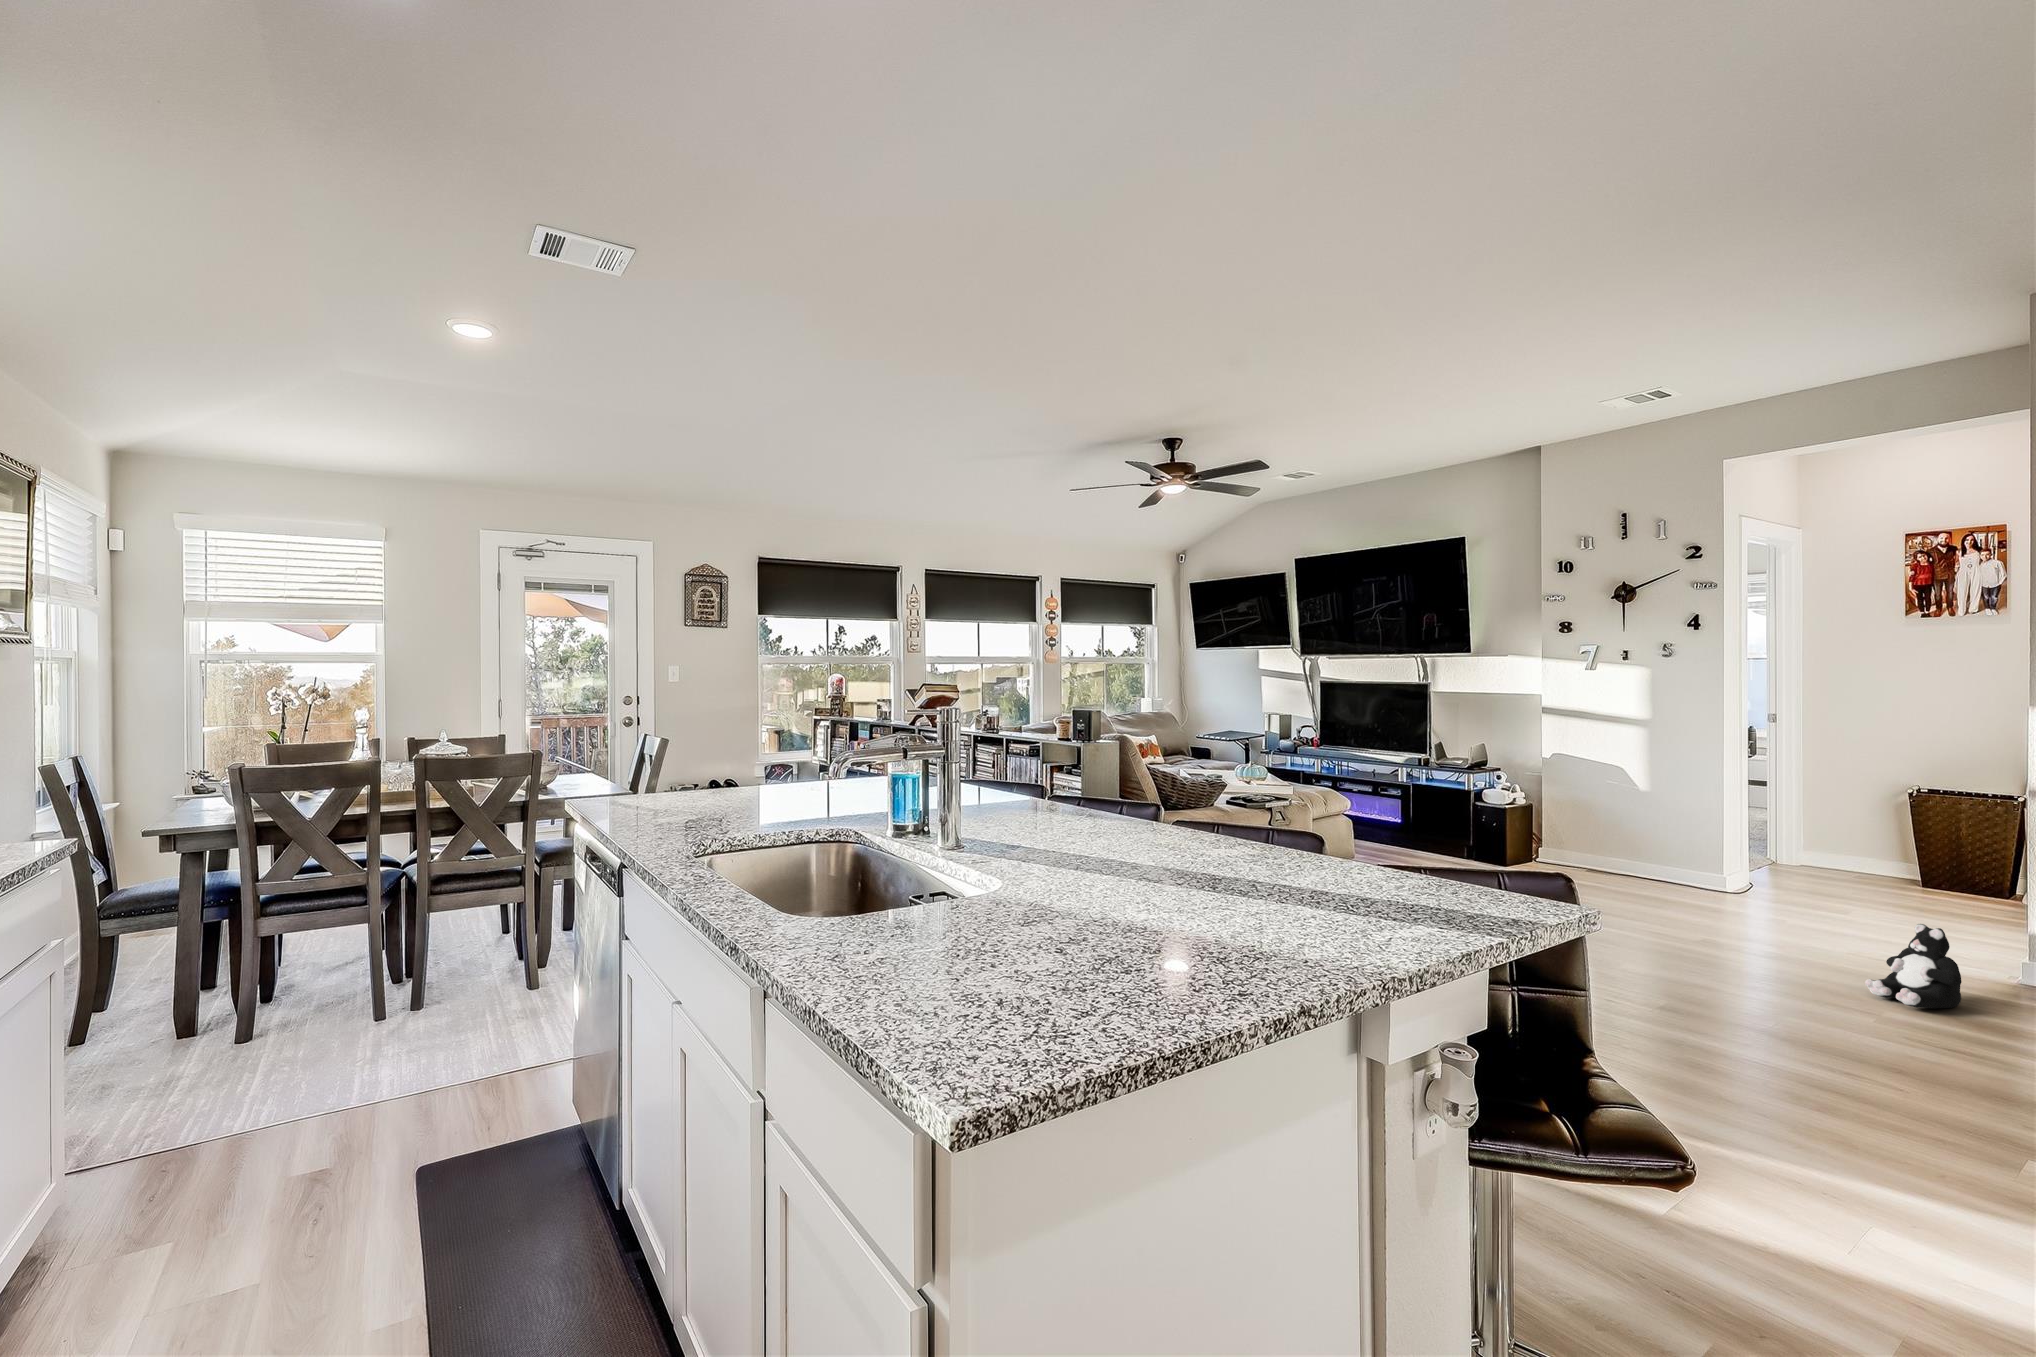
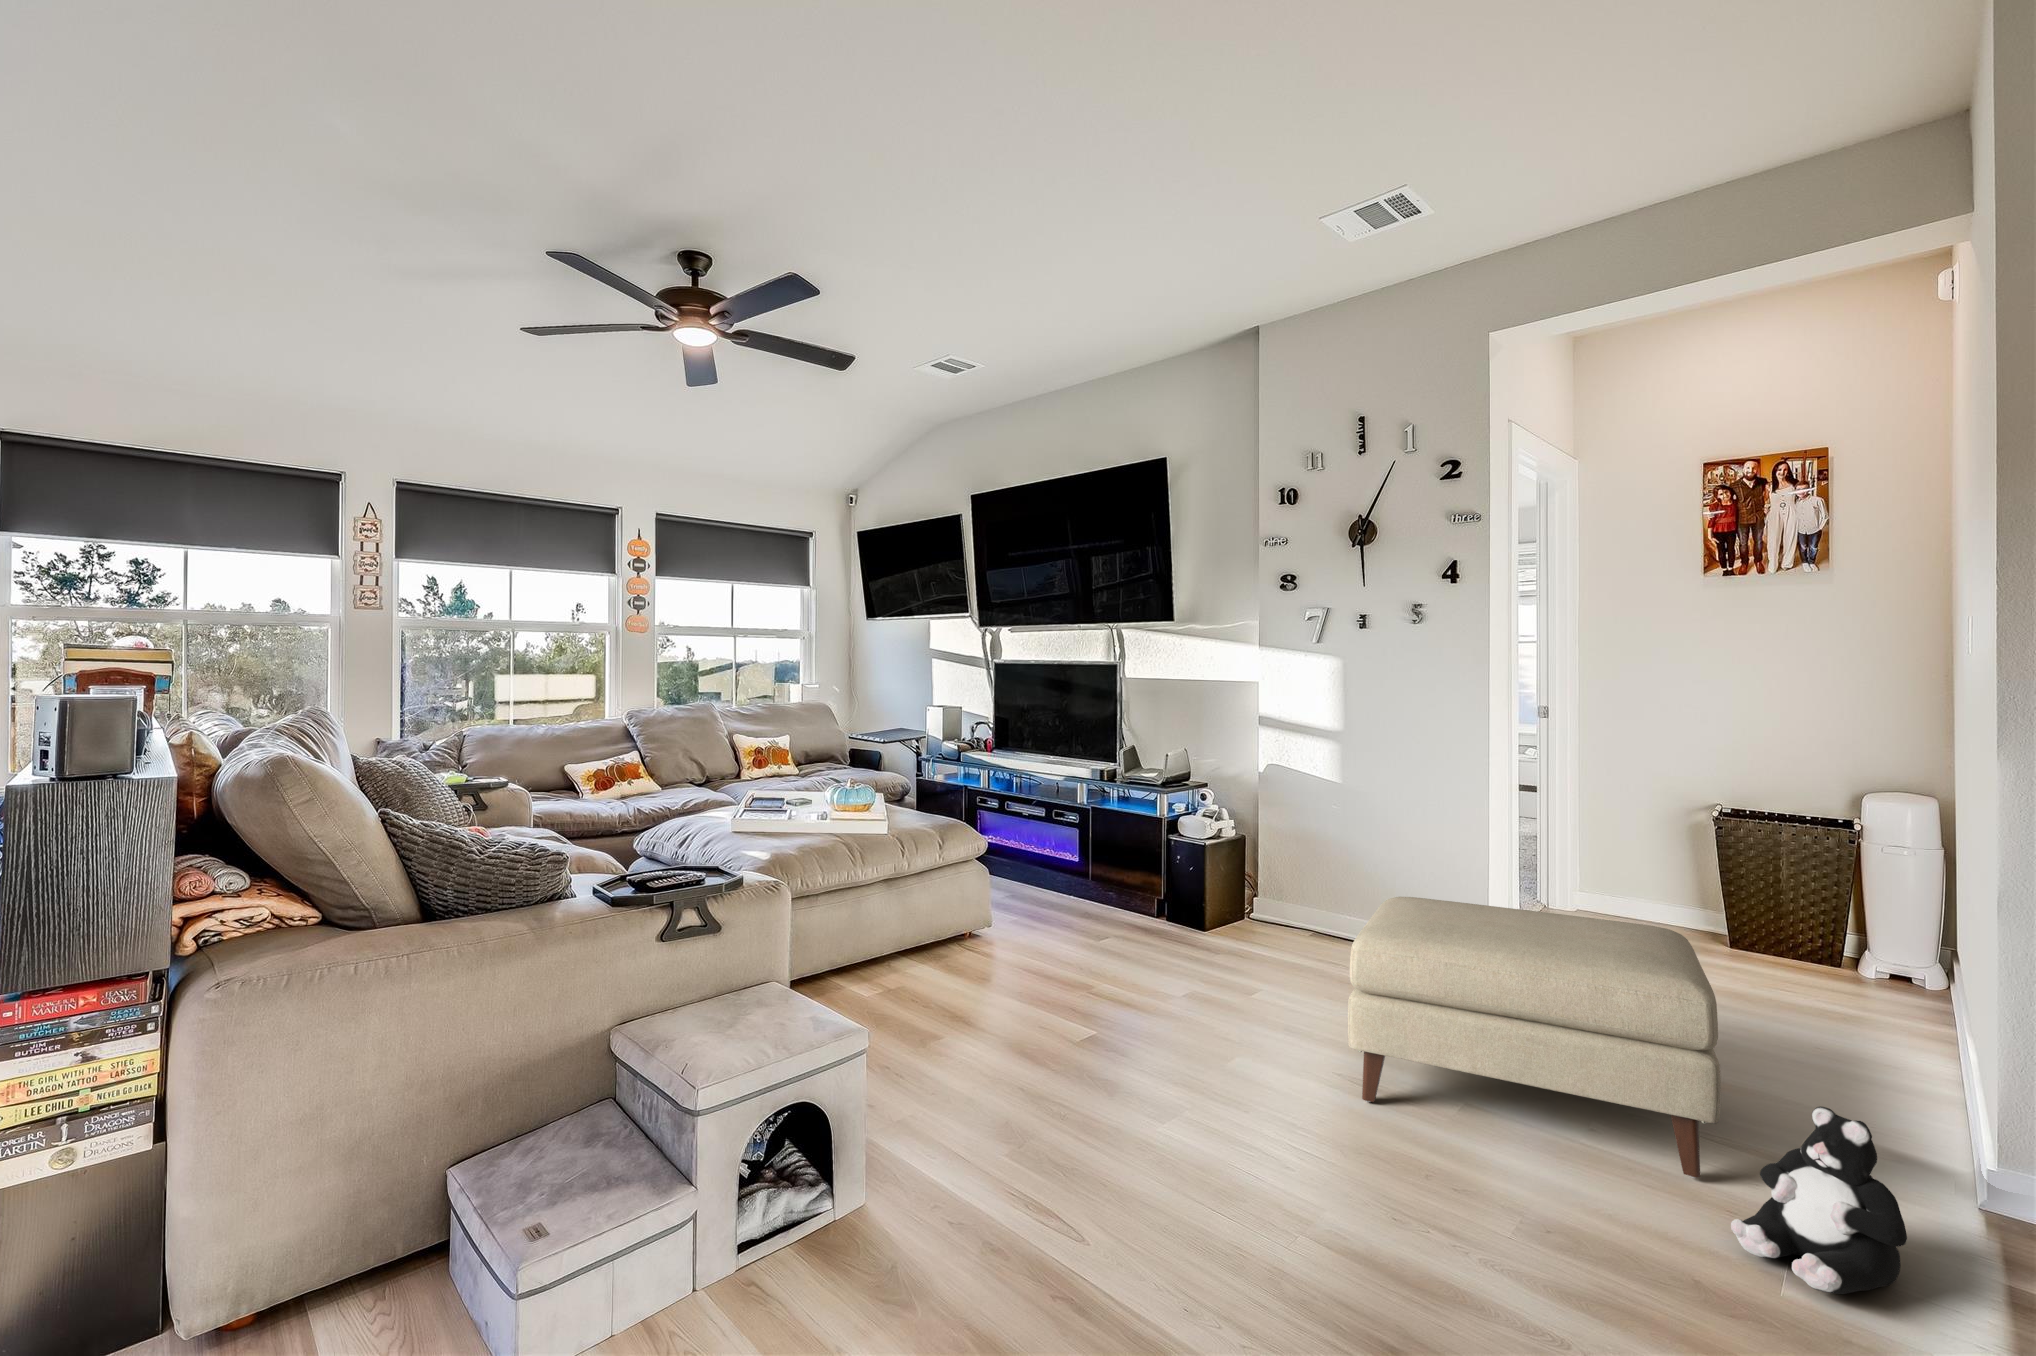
ottoman: none [1633,833,1869,975] -> present [1348,897,1721,1178]

